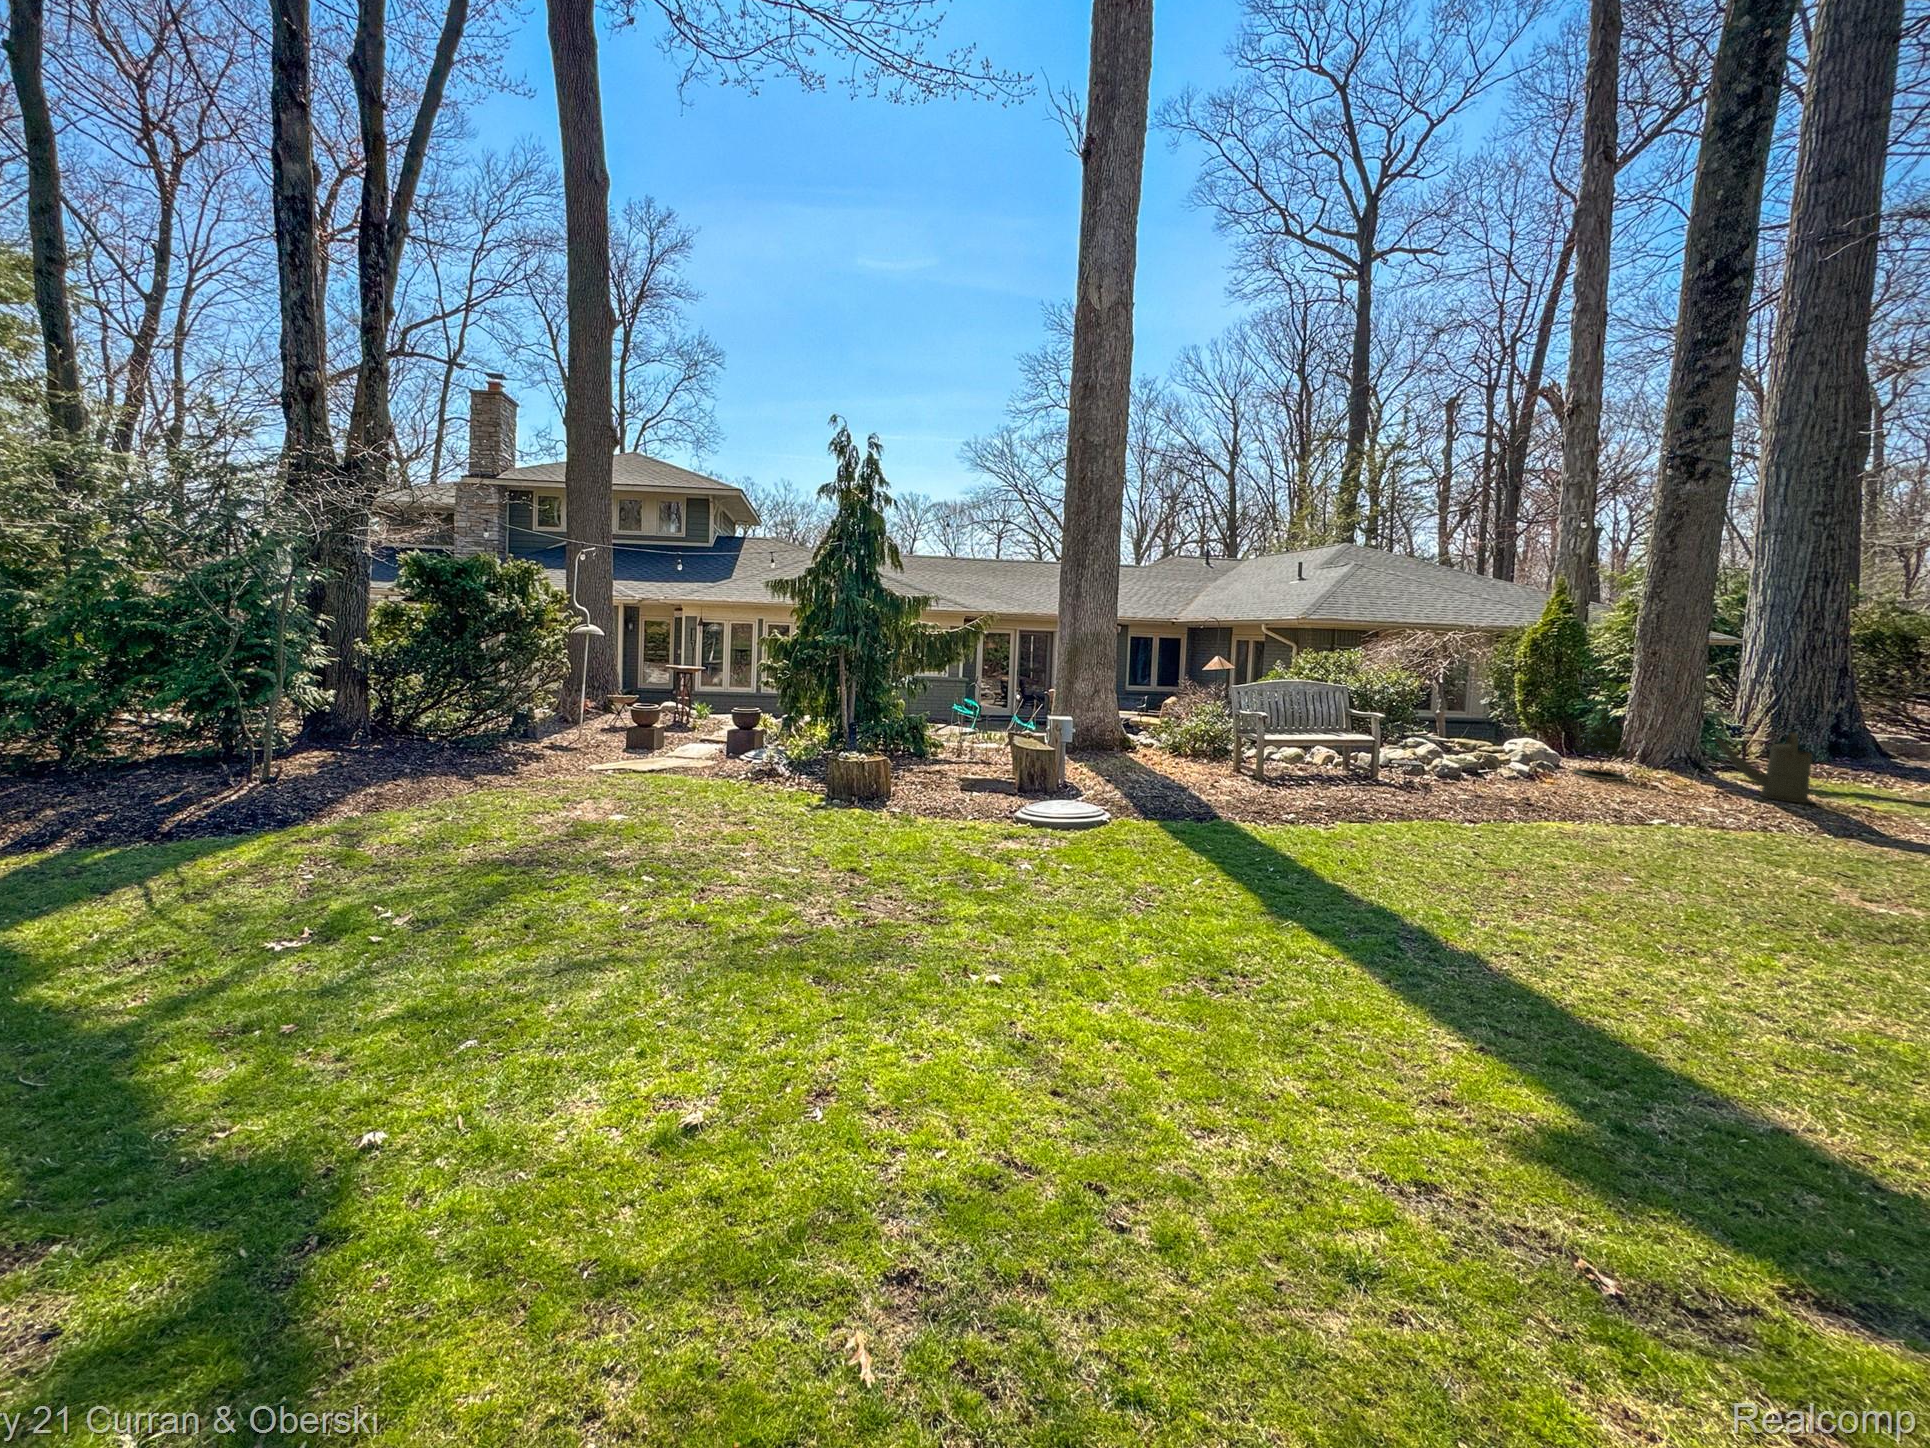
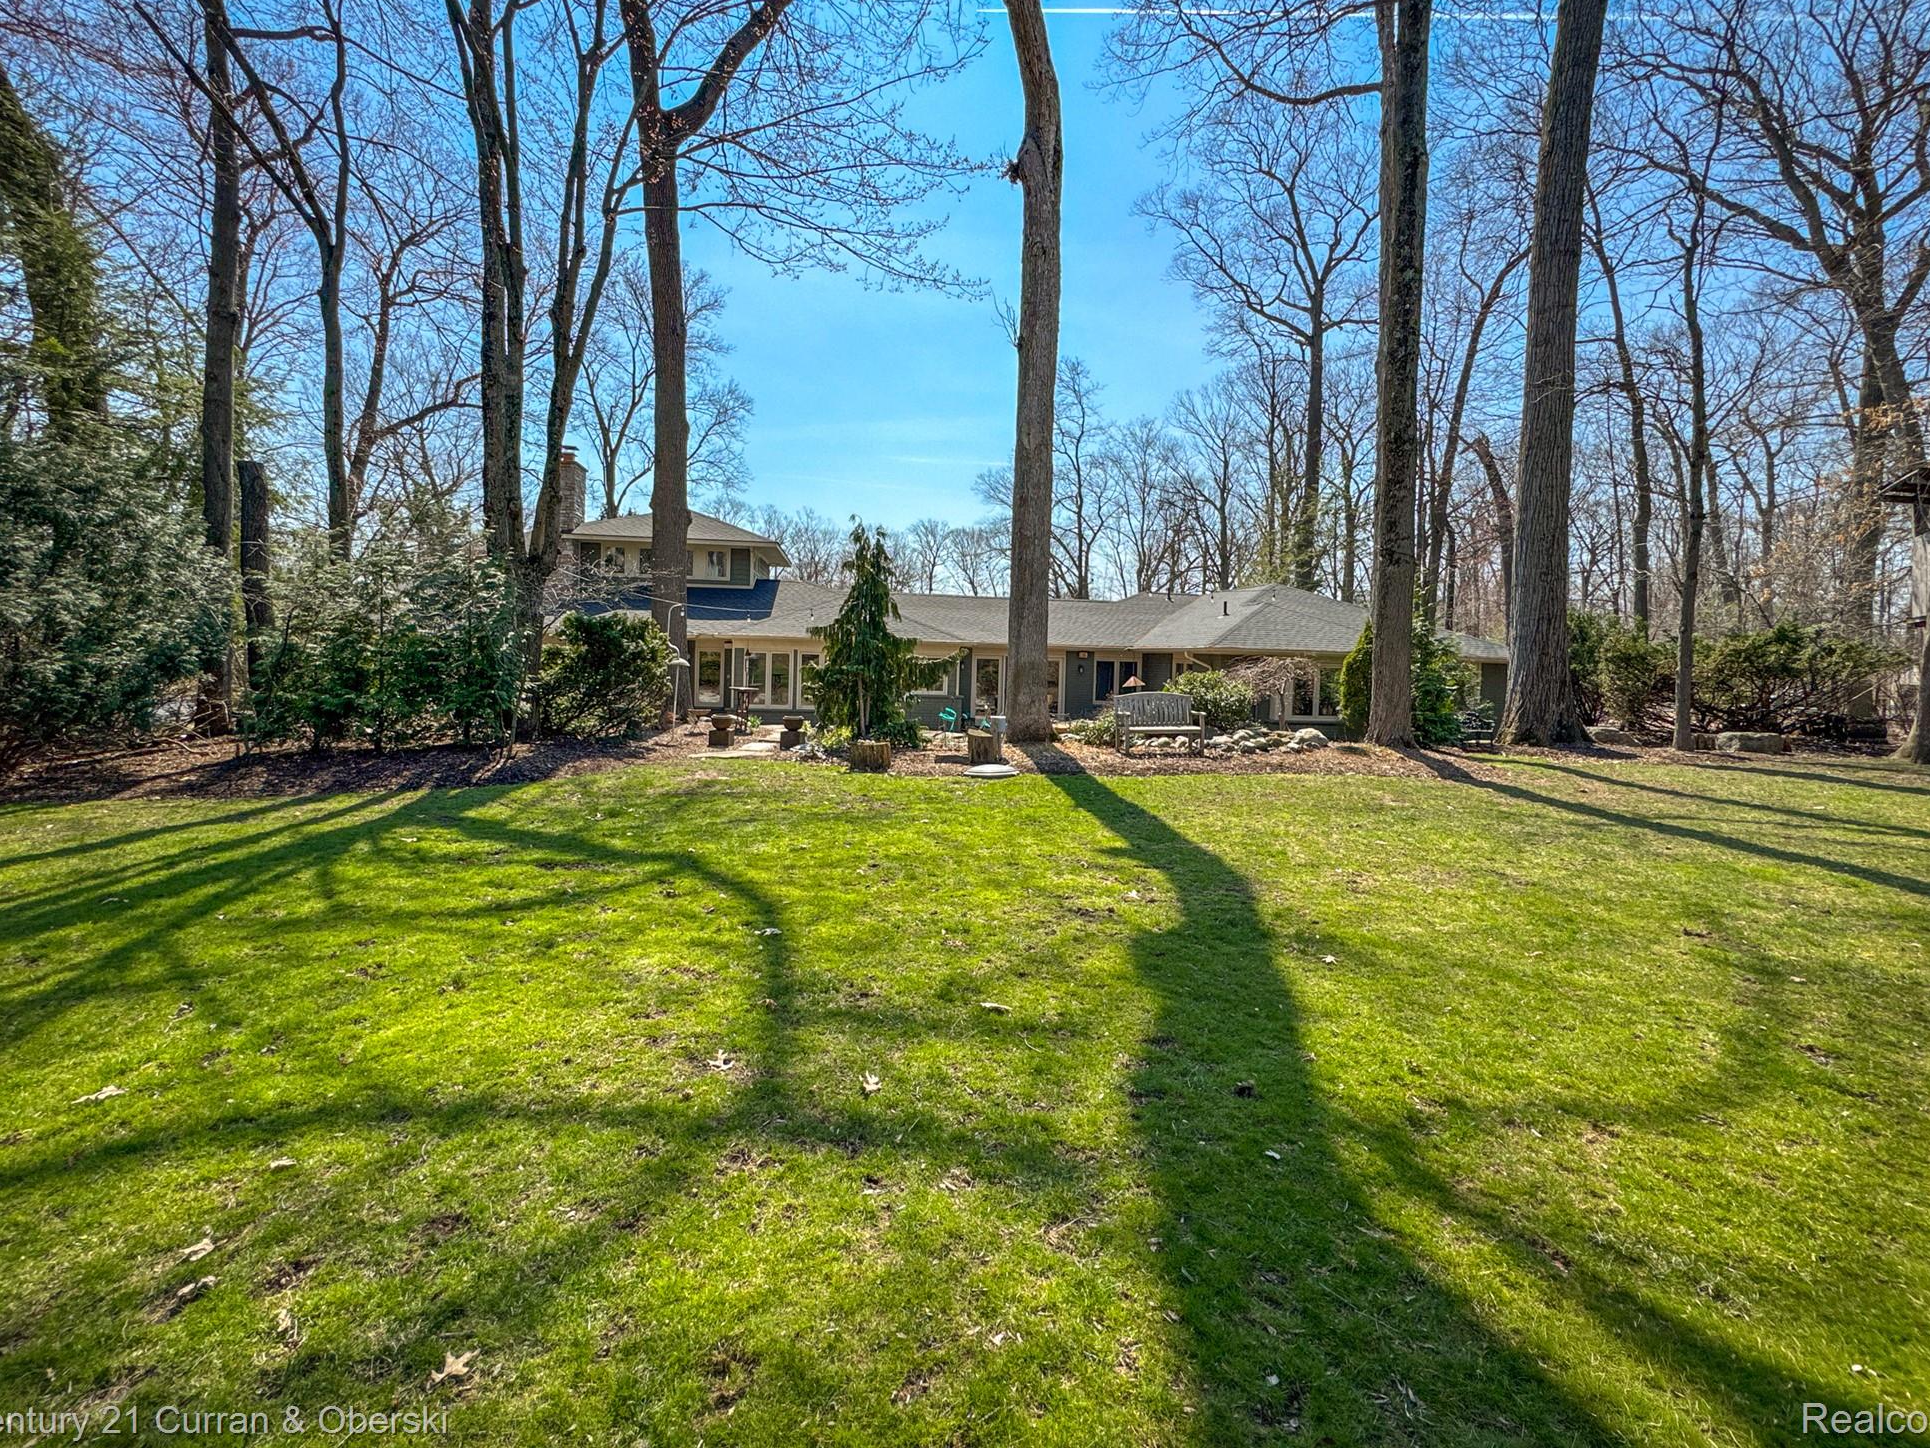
watering can: present [1715,733,1829,803] -> none [1407,718,1463,761]

